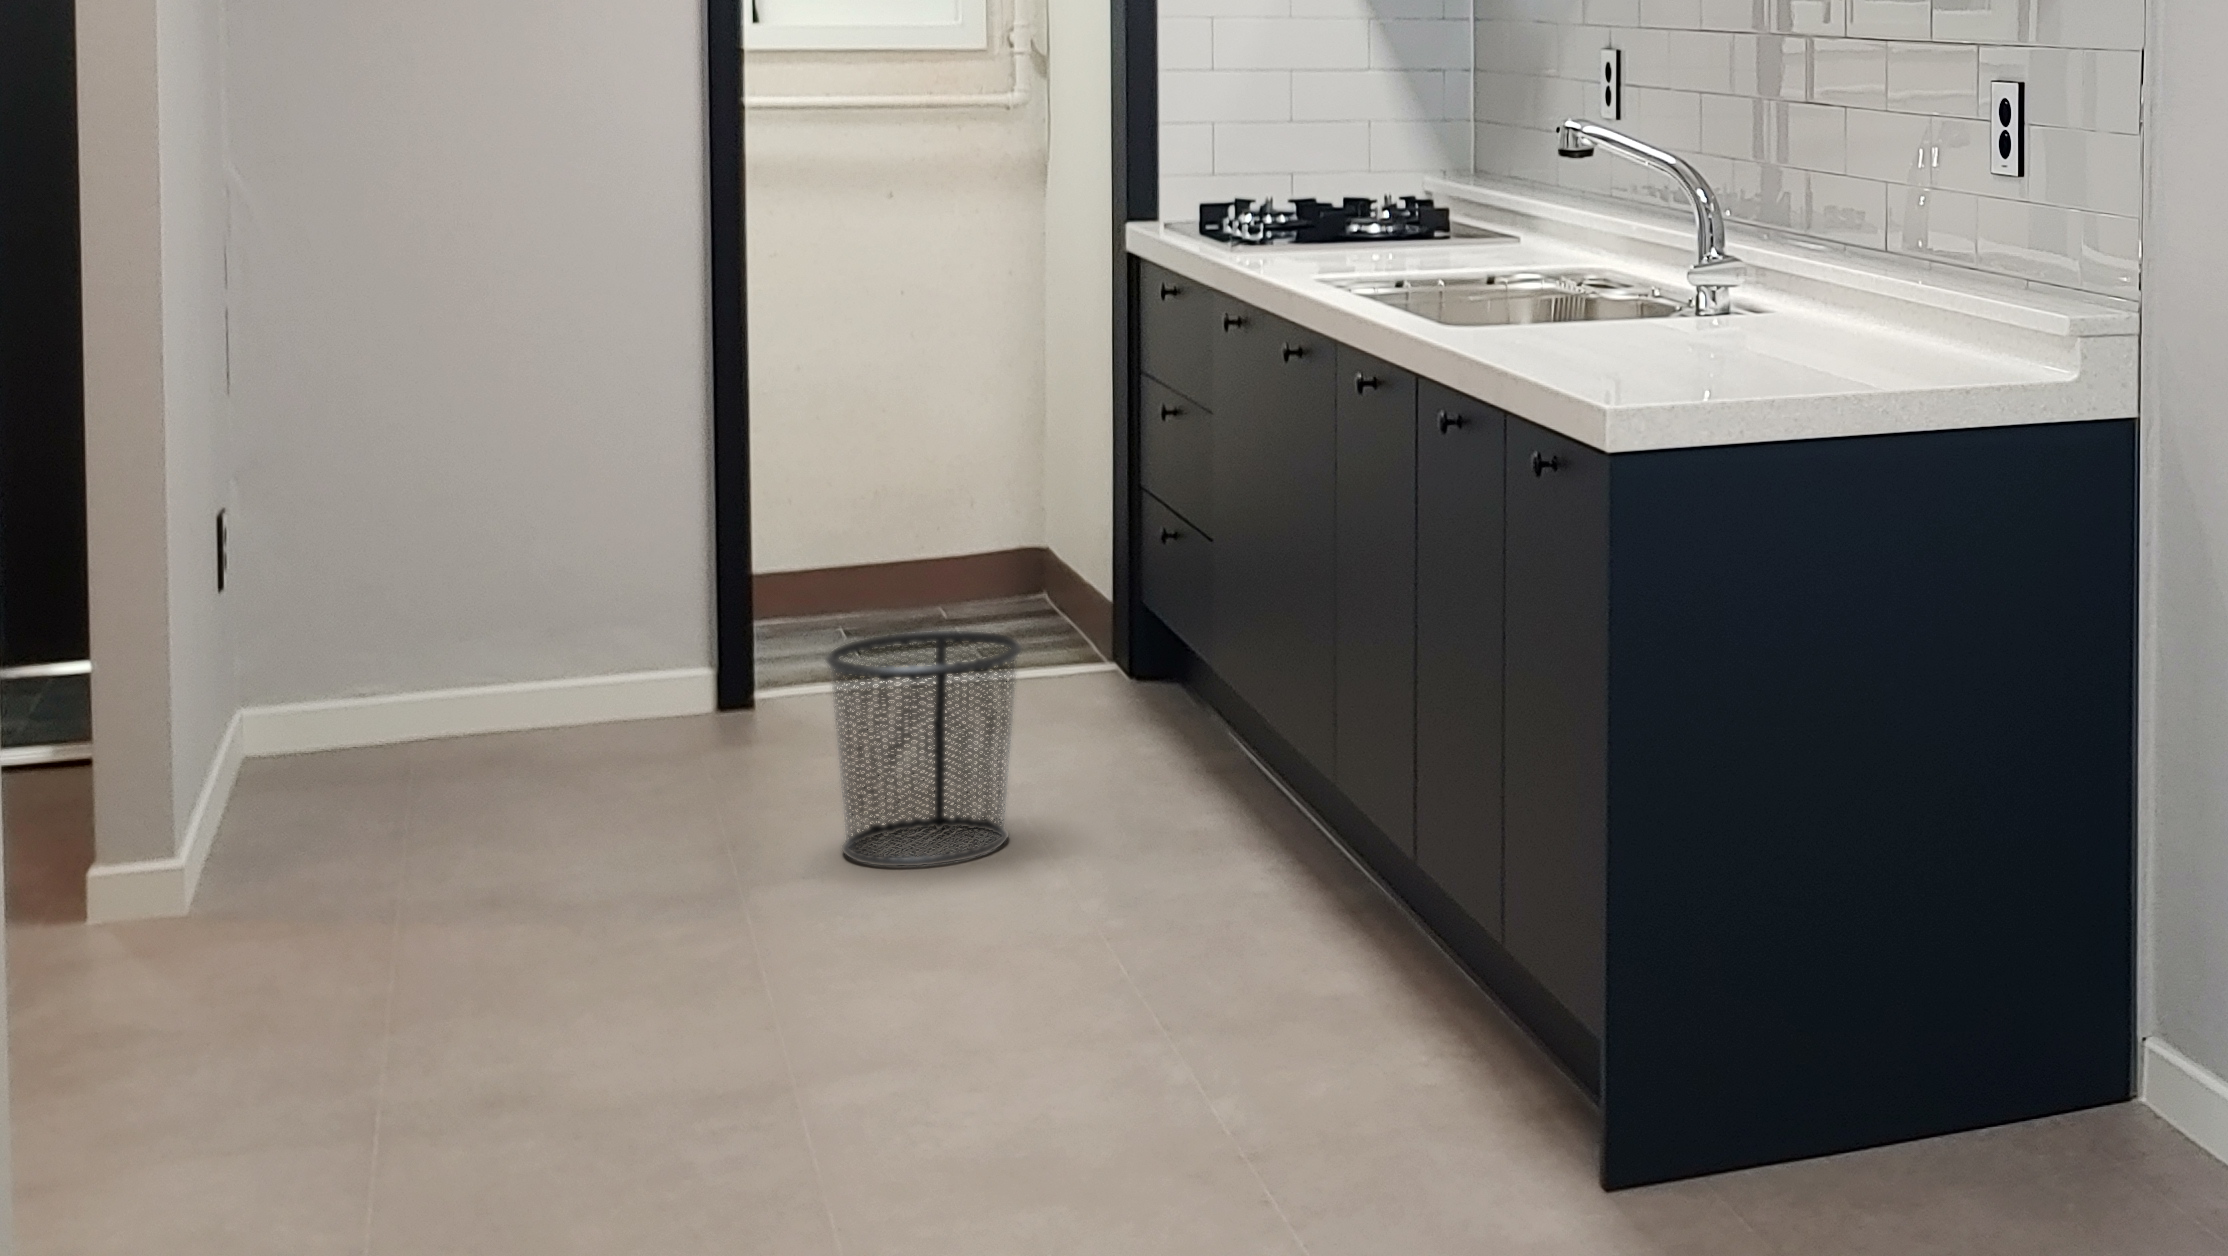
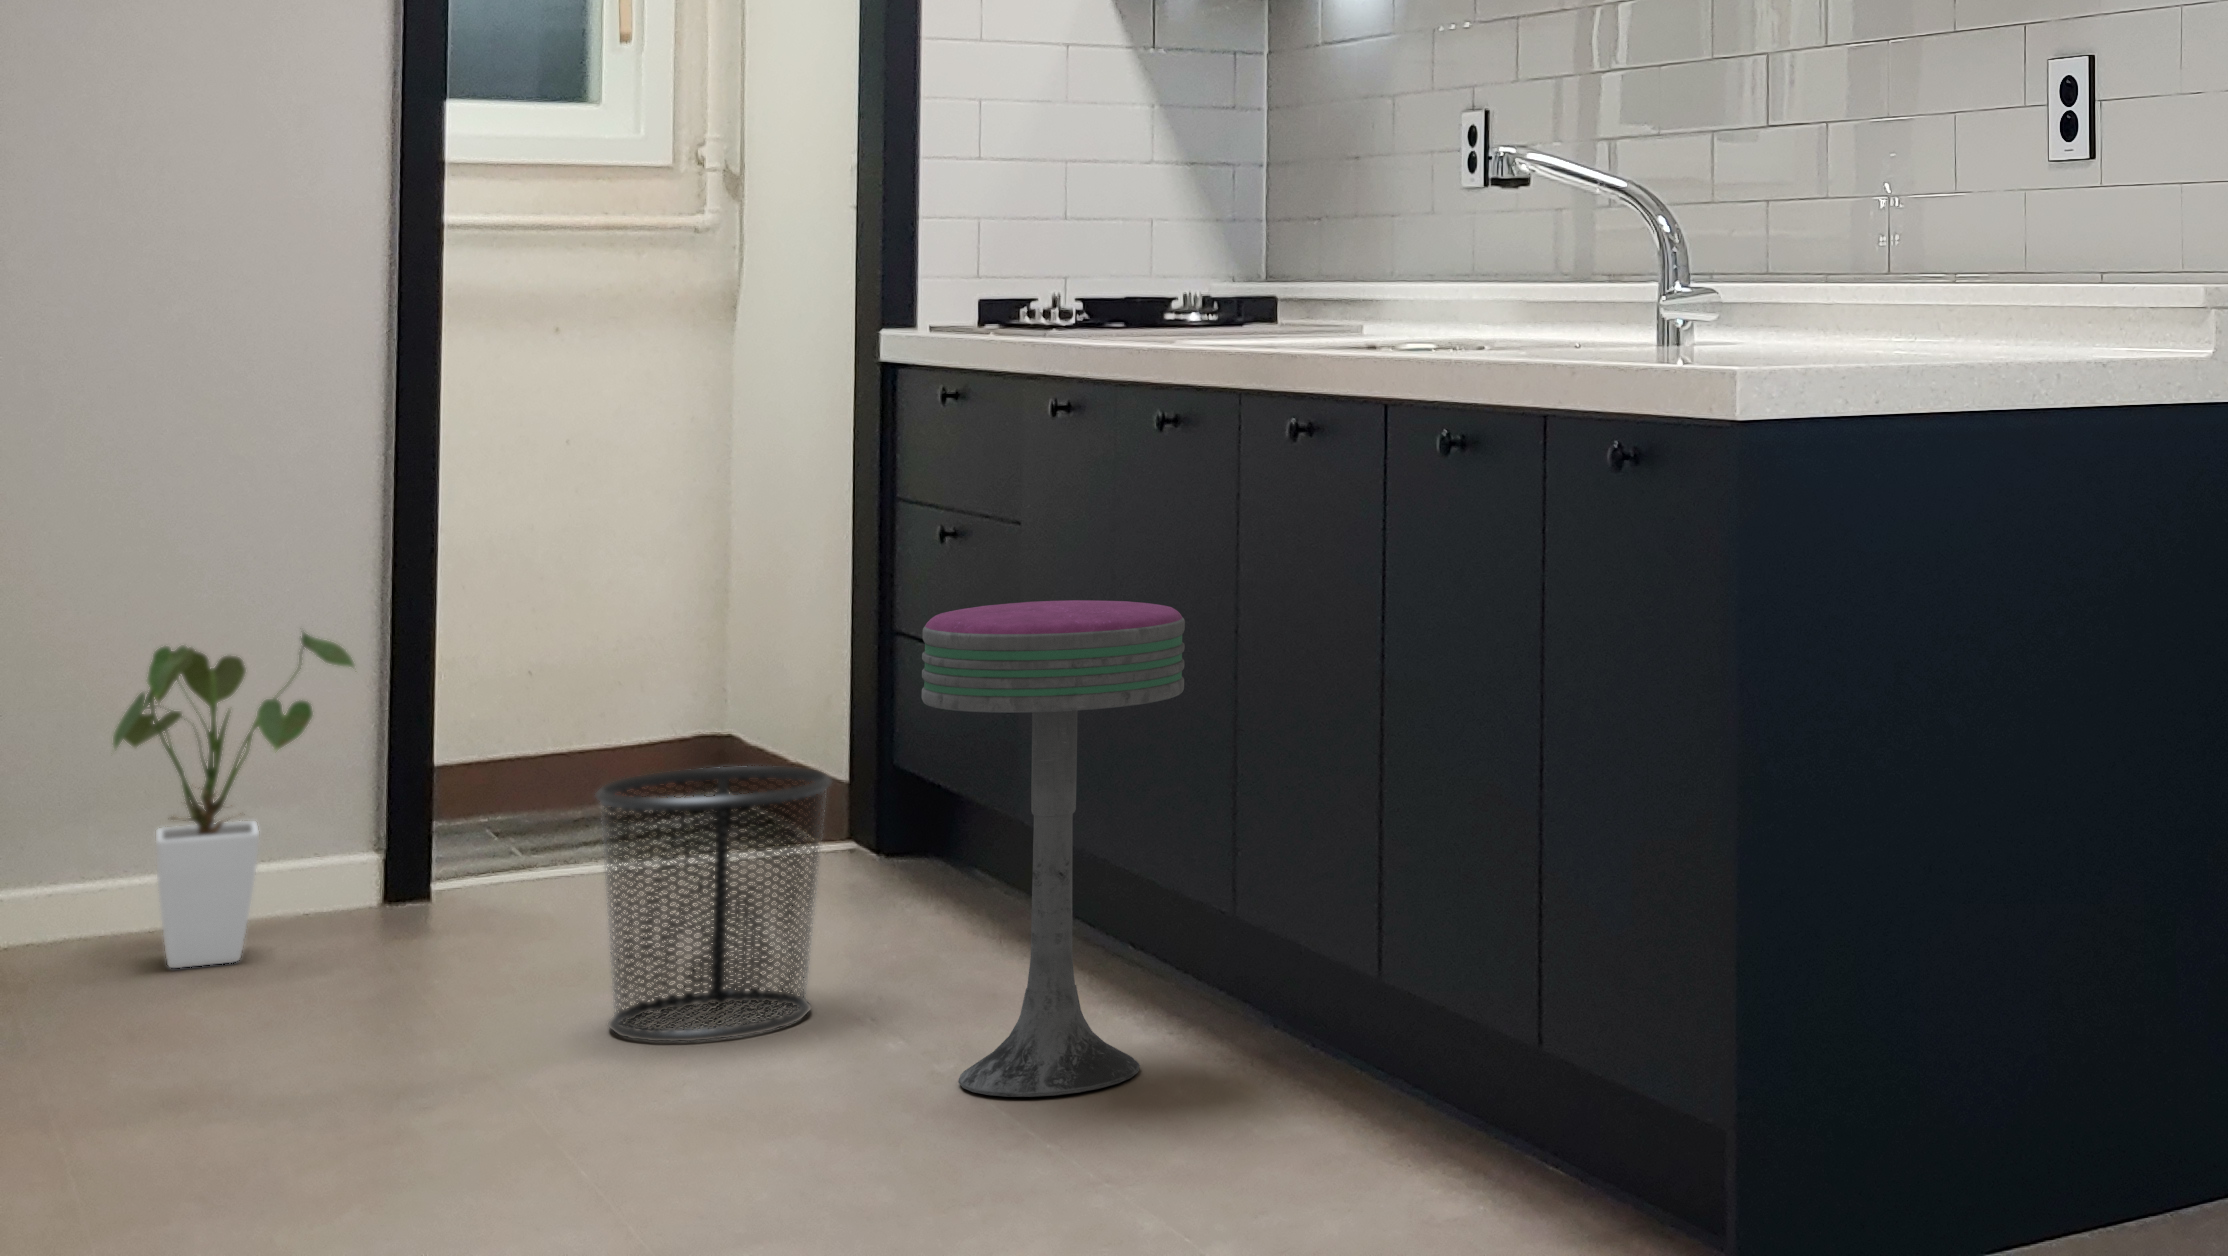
house plant: none [478,482,685,767] -> present [113,633,354,968]
bar stool: none [1054,518,1276,942] -> present [922,600,1185,1097]

